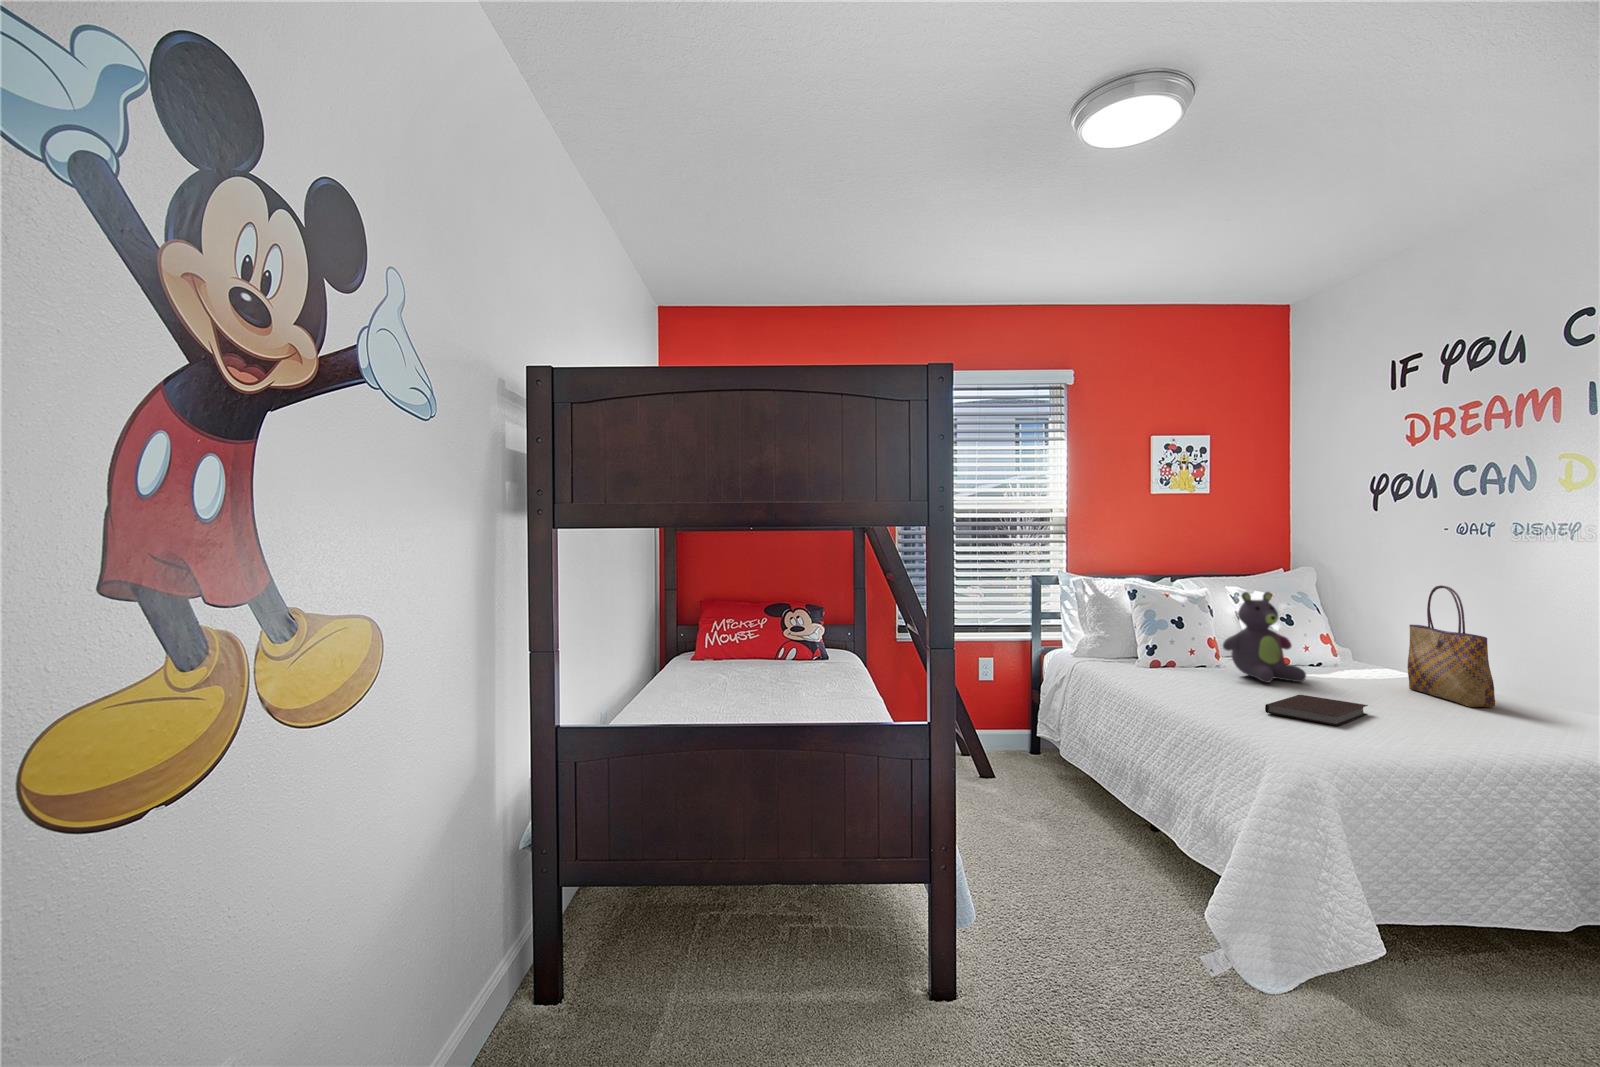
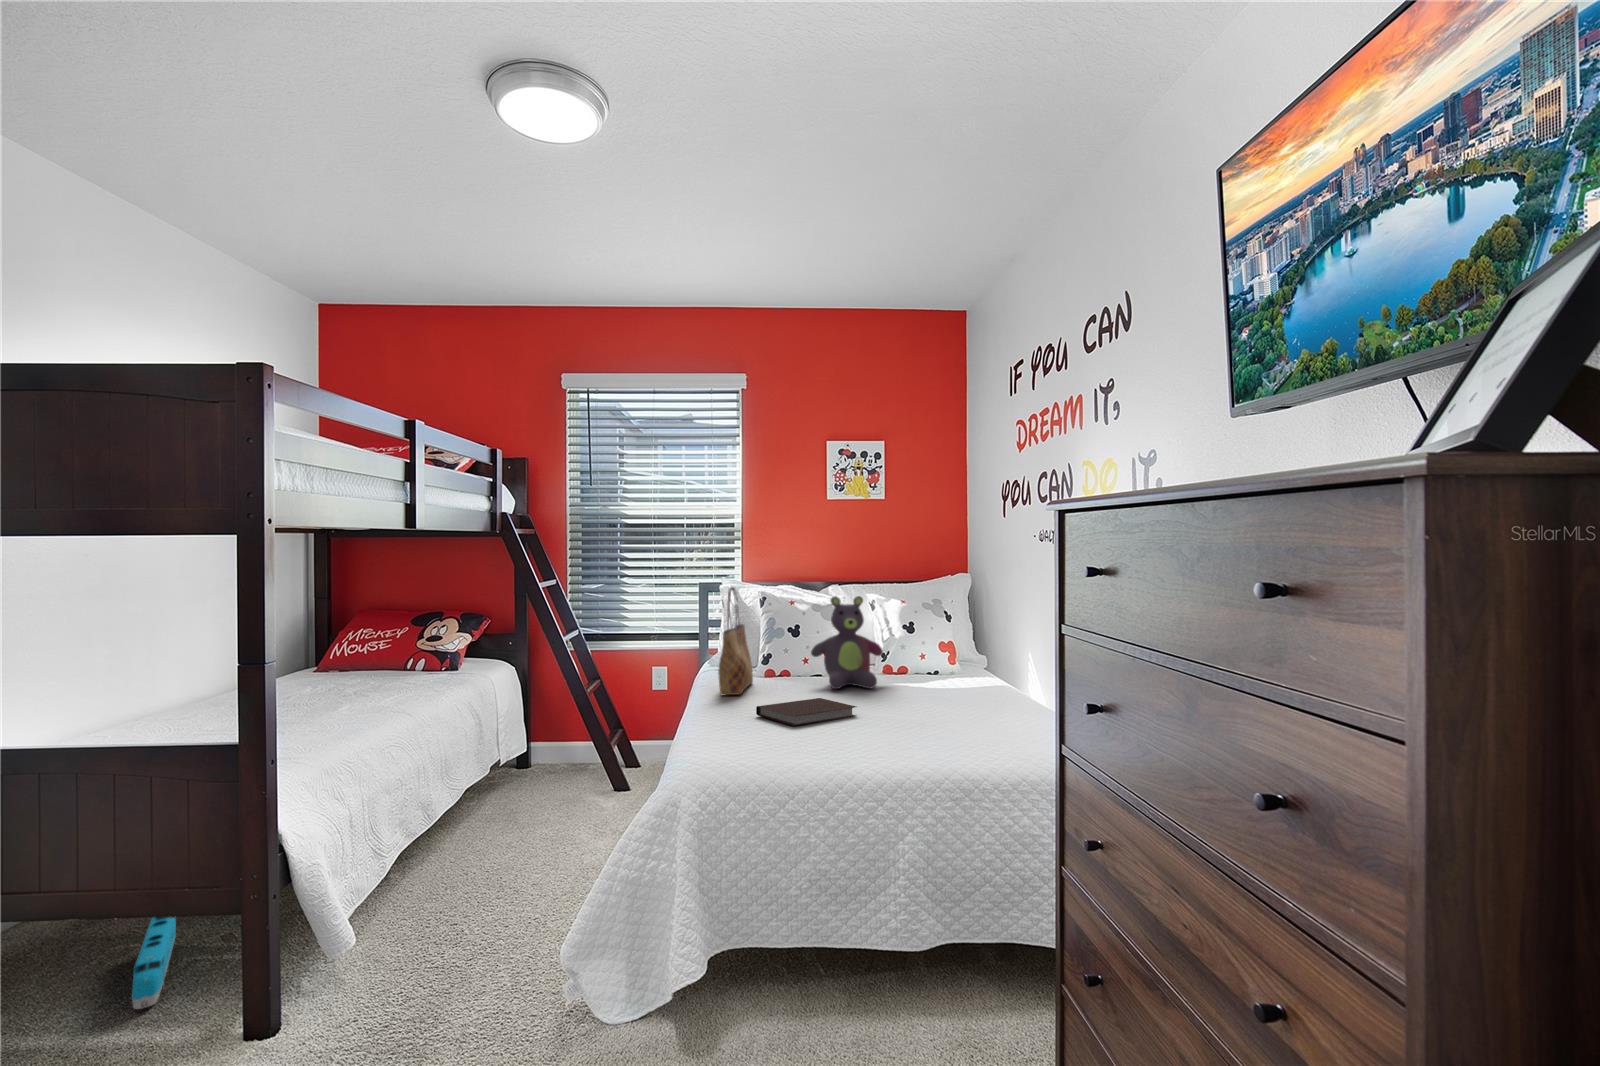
tote bag: present [1407,585,1495,707] -> present [718,587,753,695]
toy train: none [770,900,855,995] -> present [132,918,176,1009]

